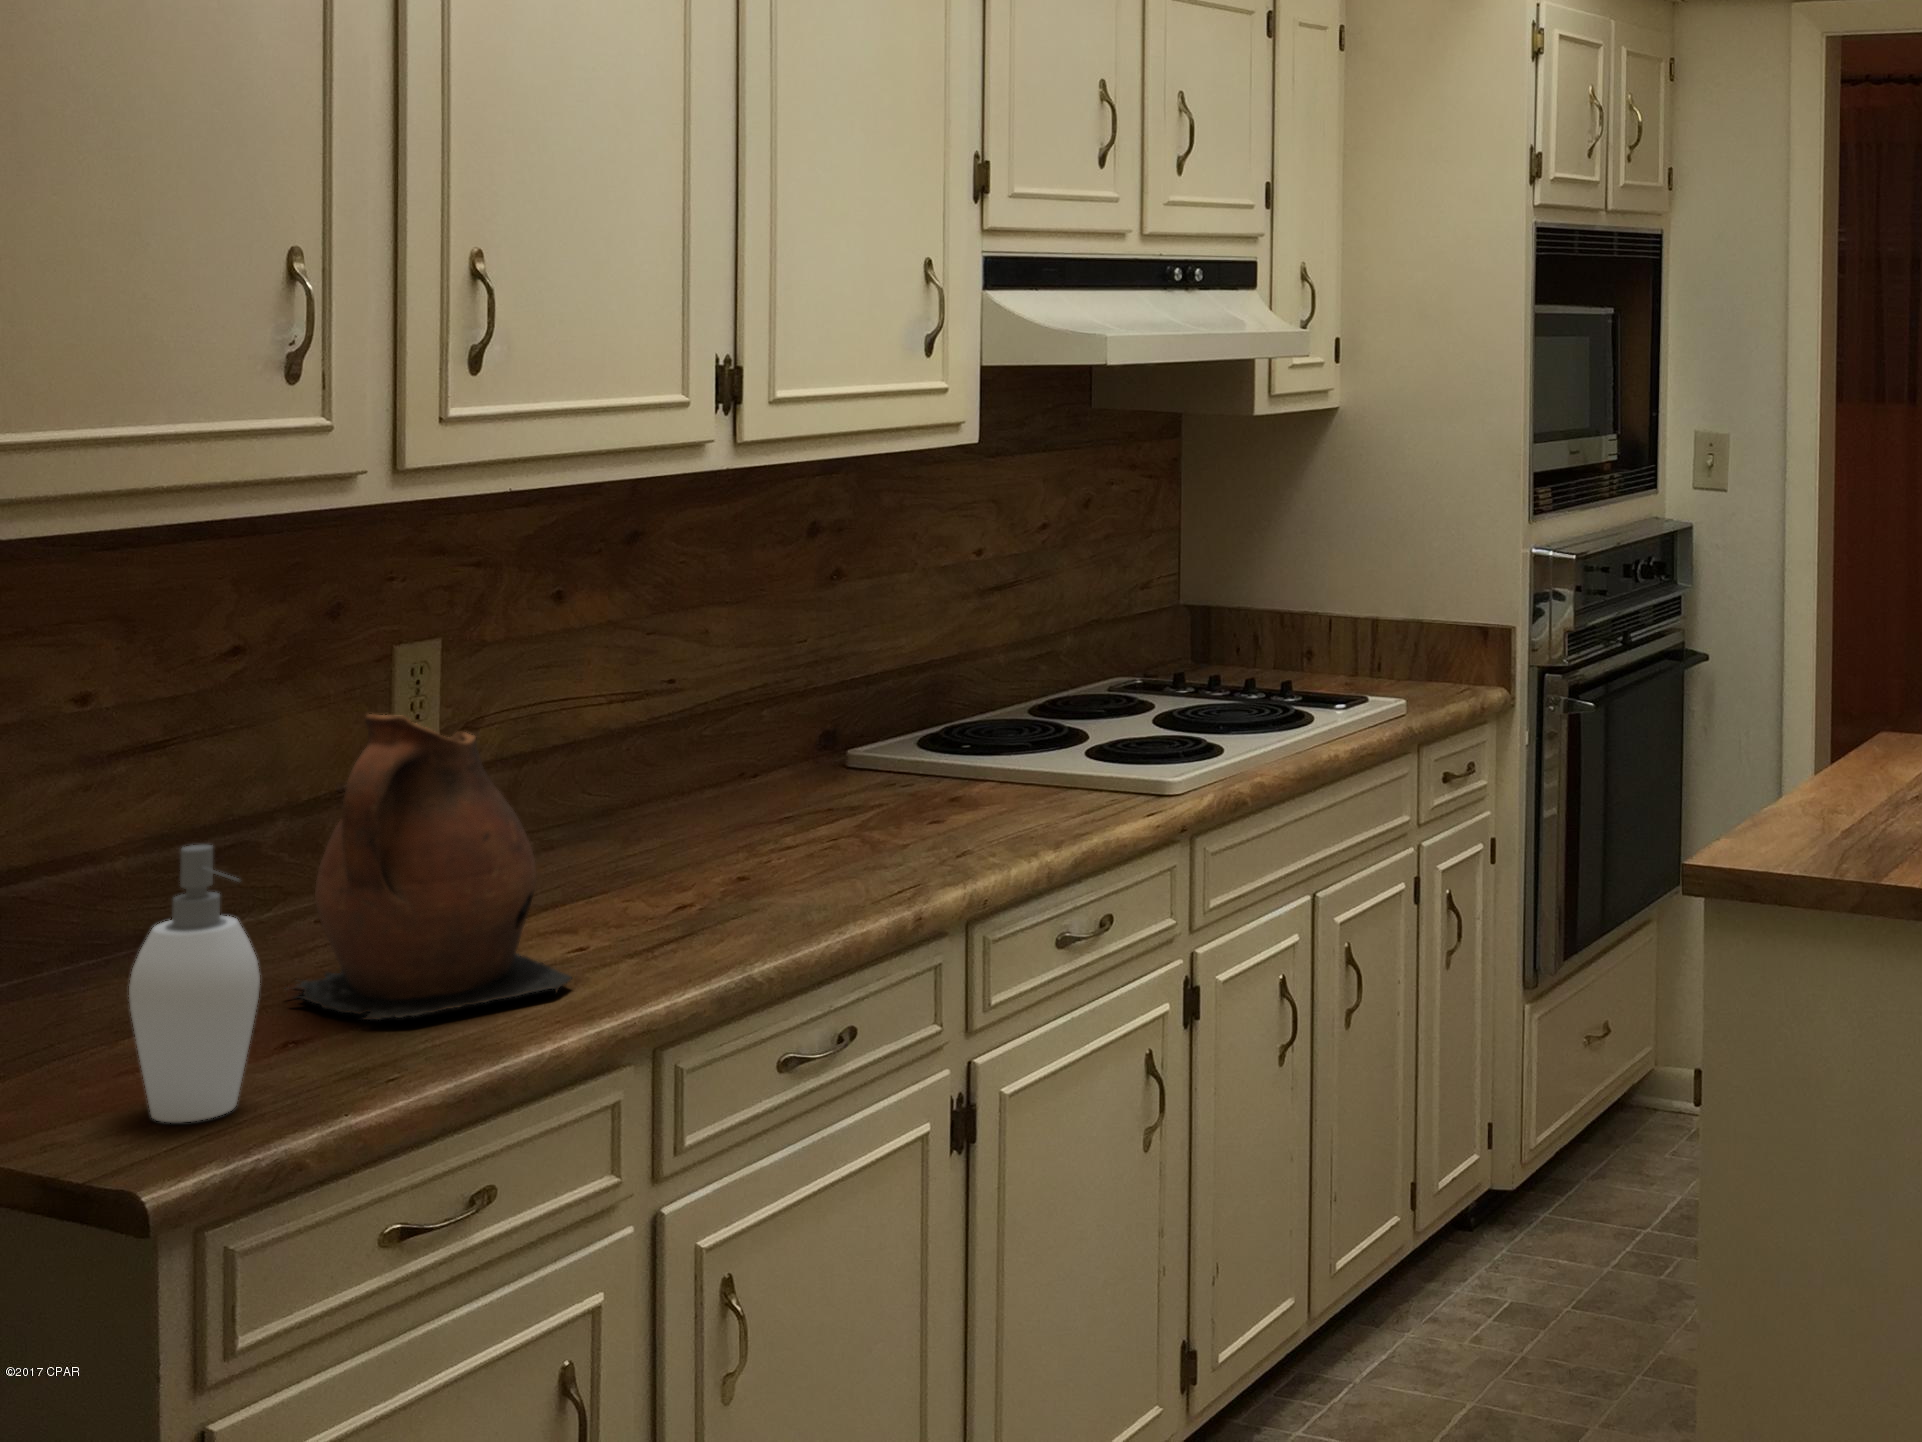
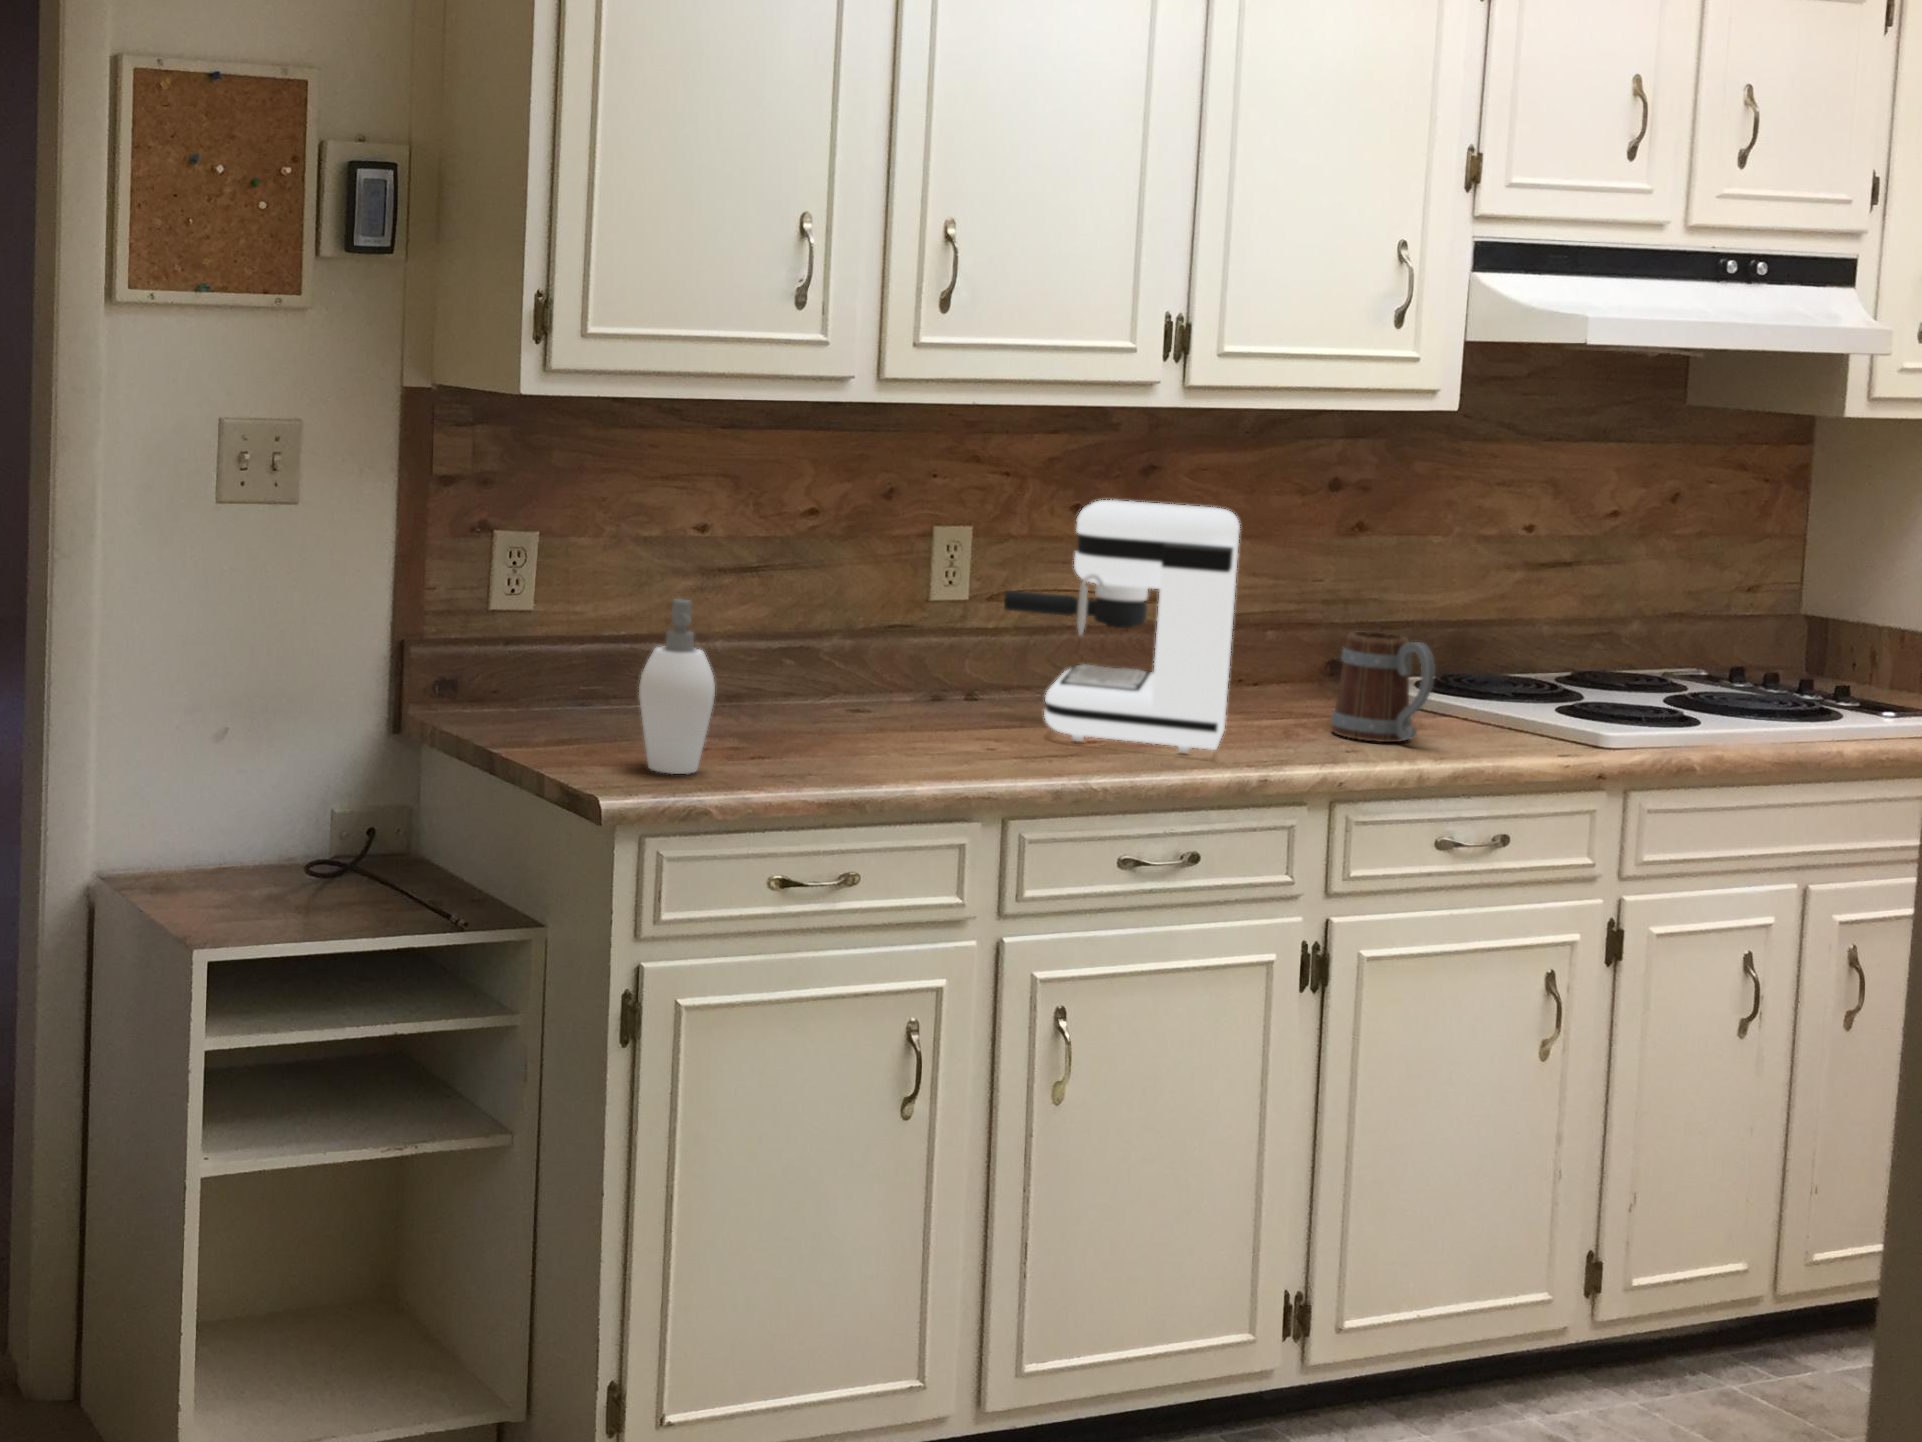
coffee maker: none [543,590,861,915] -> present [1004,500,1240,752]
mug: none [919,709,1039,838] -> present [1331,632,1435,742]
ceramic pitcher: present [286,714,572,1020] -> none [777,543,955,762]

